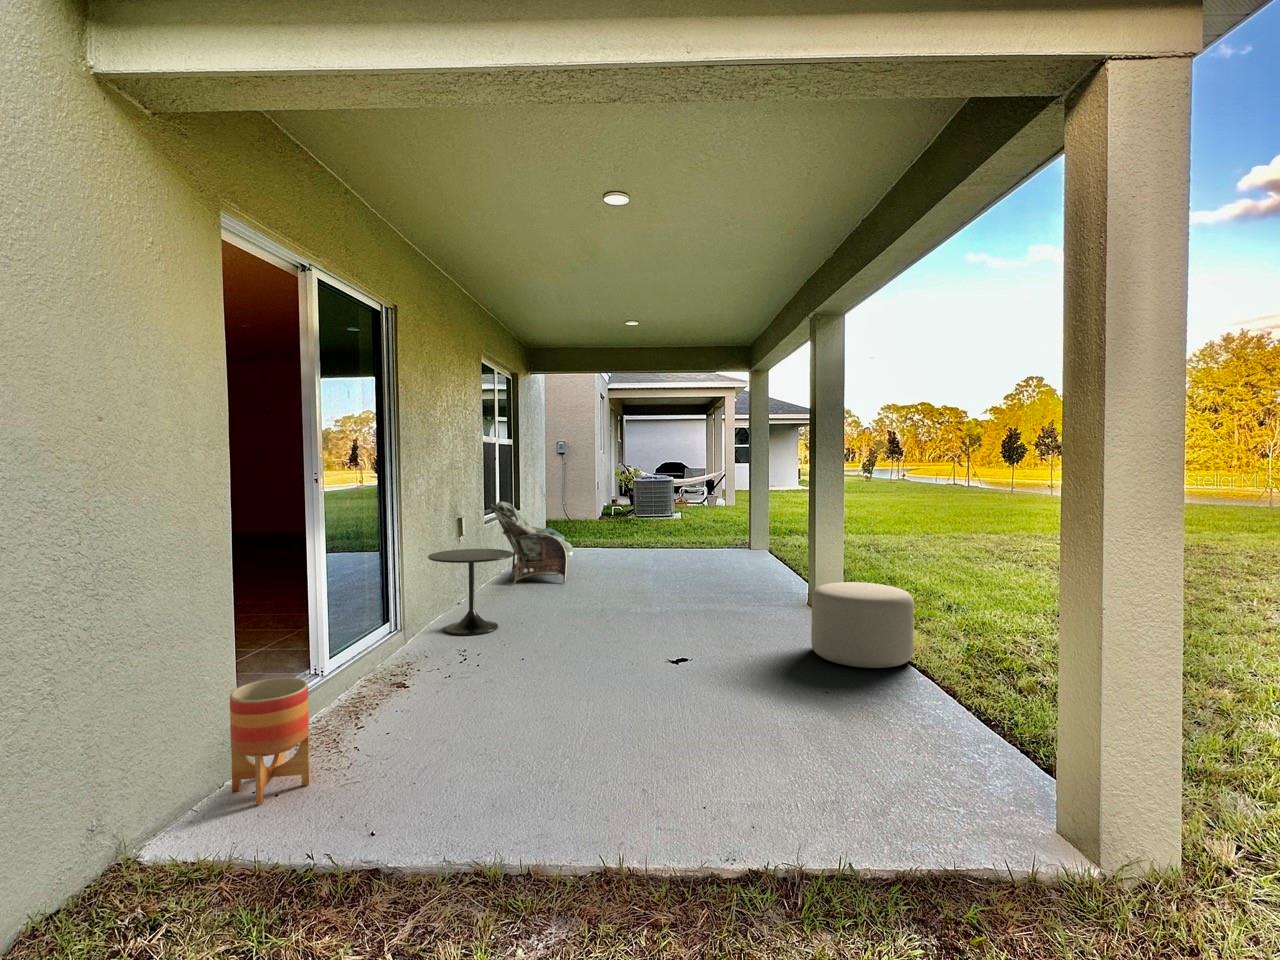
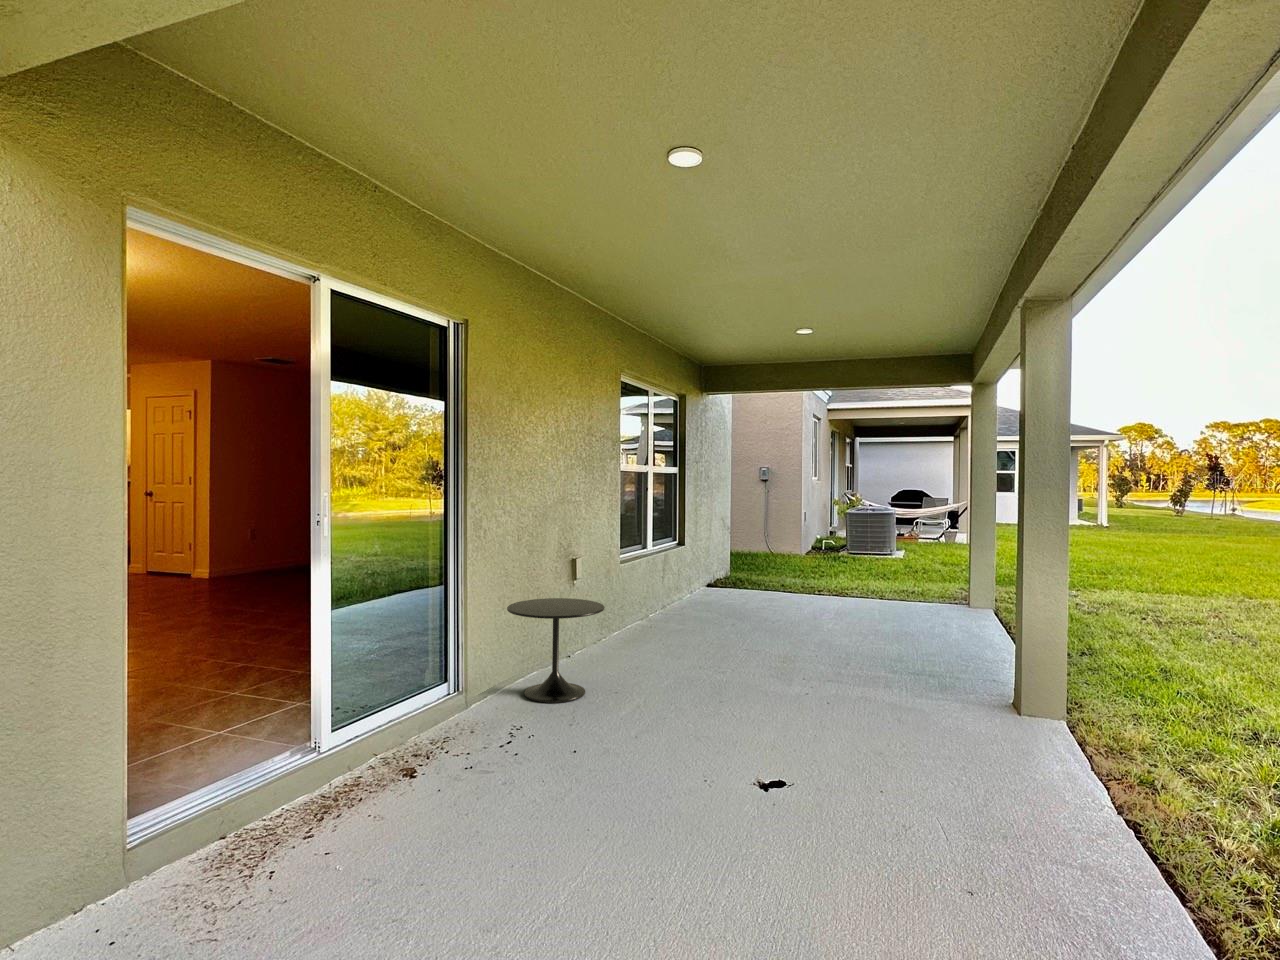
armchair: present [490,502,573,585] -> none [623,539,716,641]
ottoman: present [811,582,914,668] -> none [975,695,1150,850]
planter: present [230,678,310,805] -> none [122,764,219,924]

